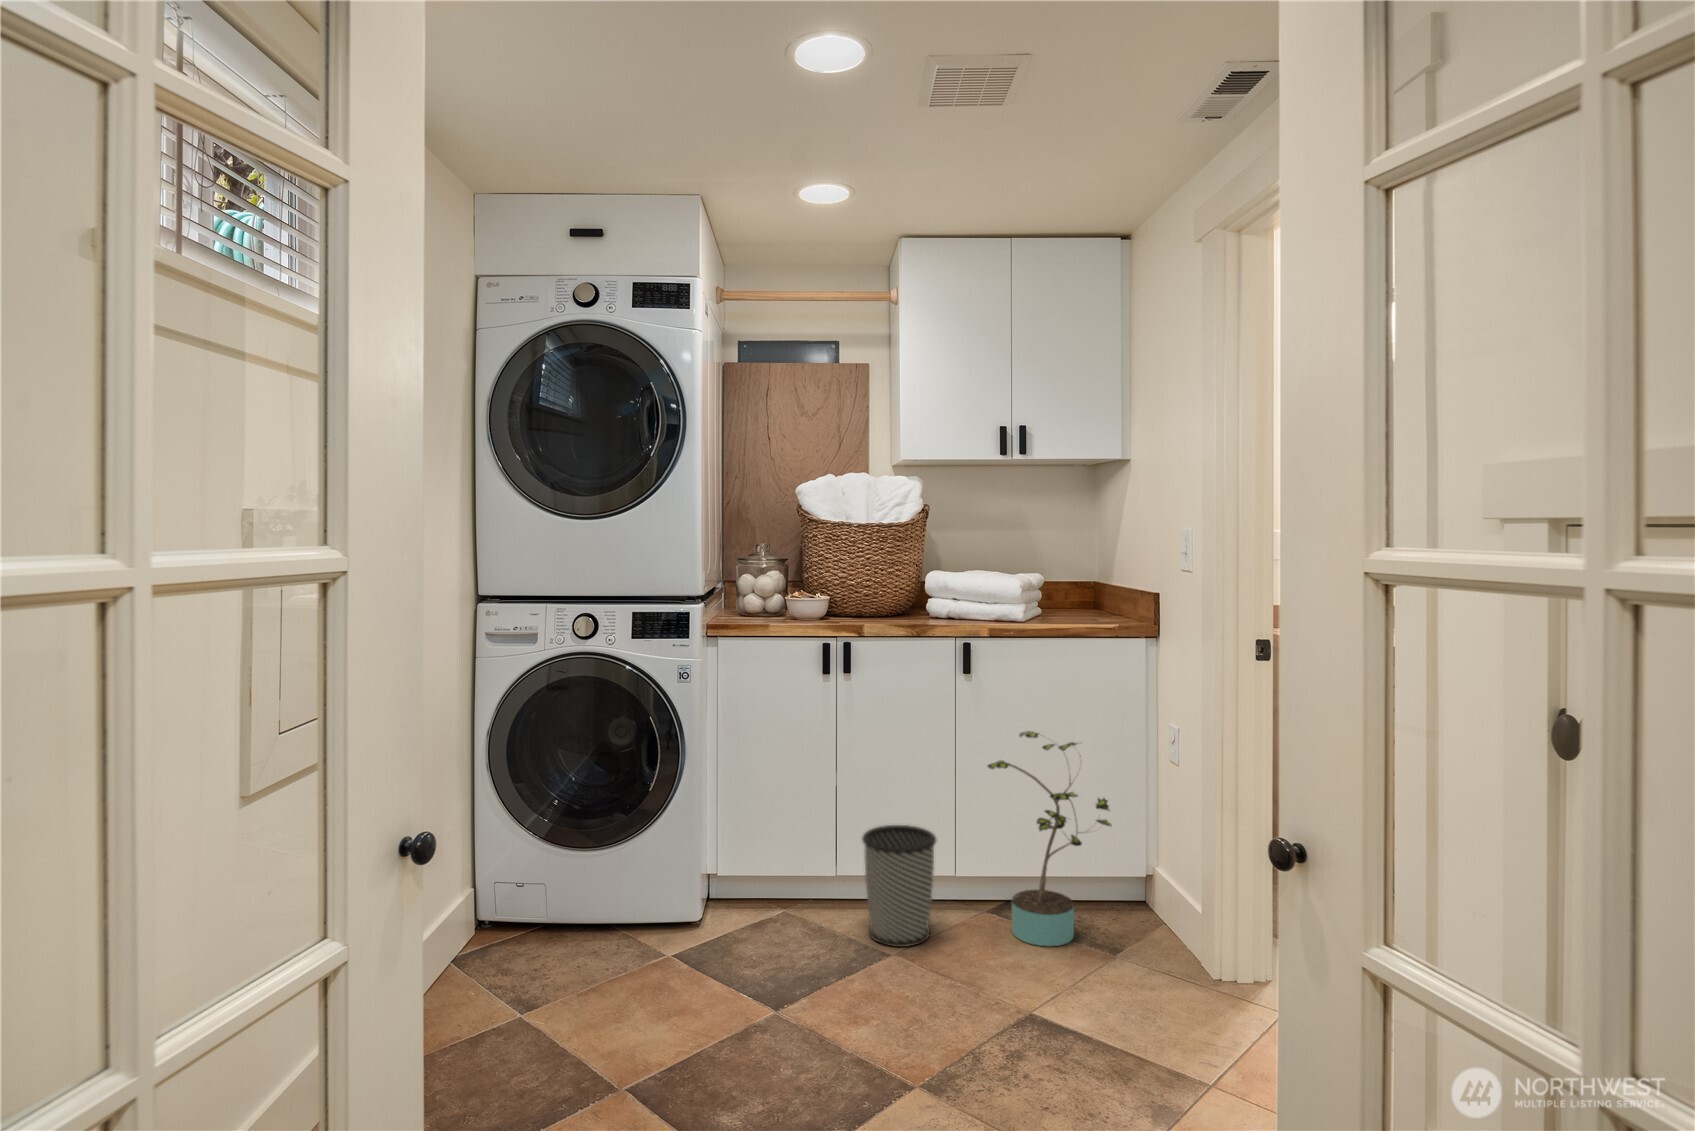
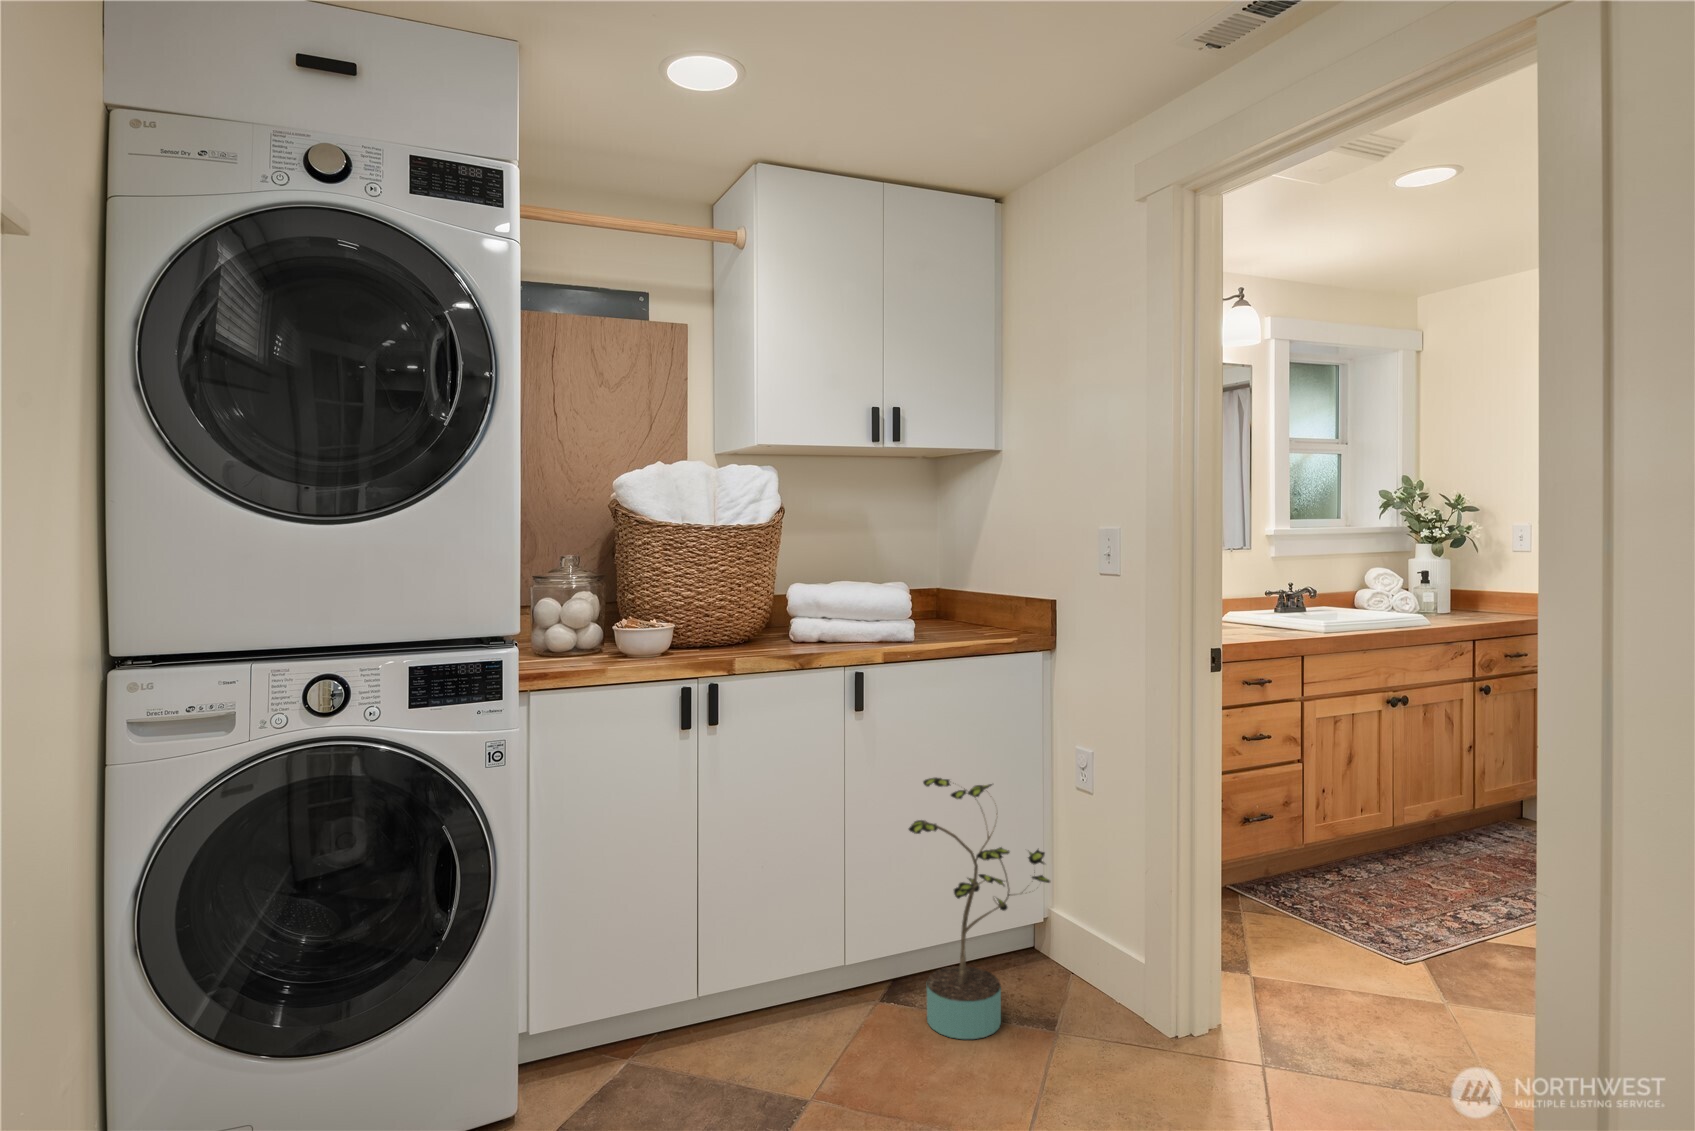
wastebasket: present [862,825,937,947] -> none [753,918,851,1085]

